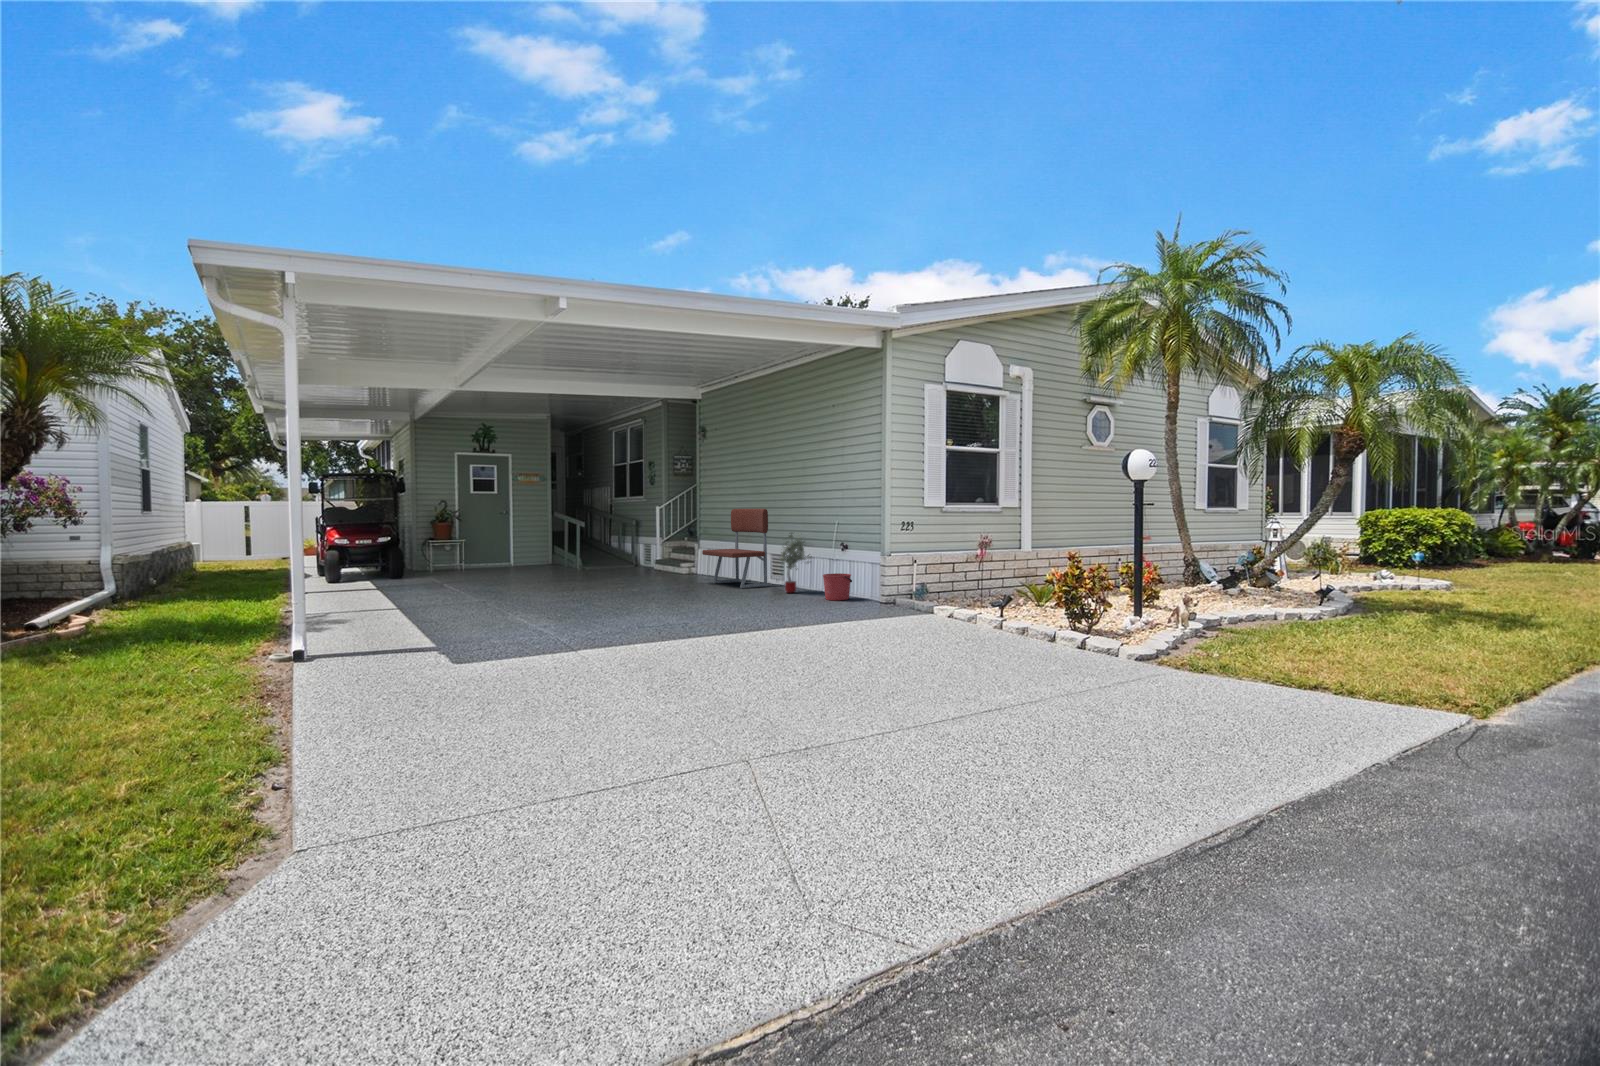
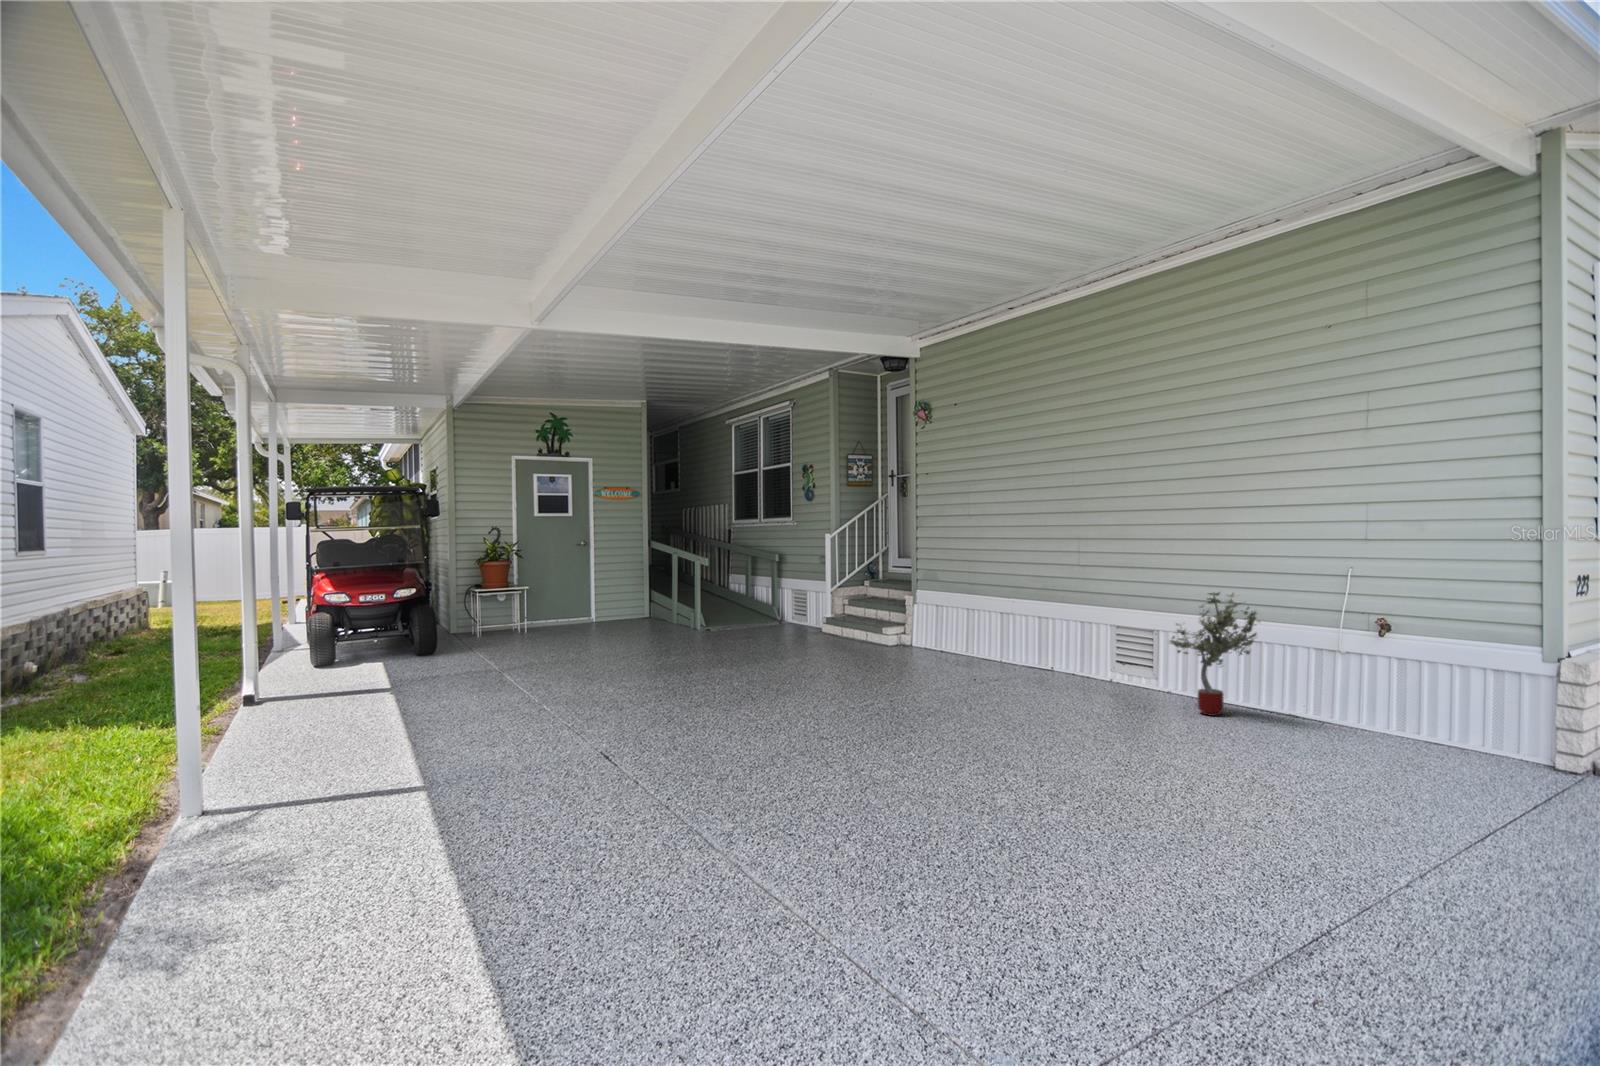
bench: present [702,509,768,588] -> none [971,541,1114,694]
bucket: present [823,573,852,601] -> none [1341,685,1422,751]

